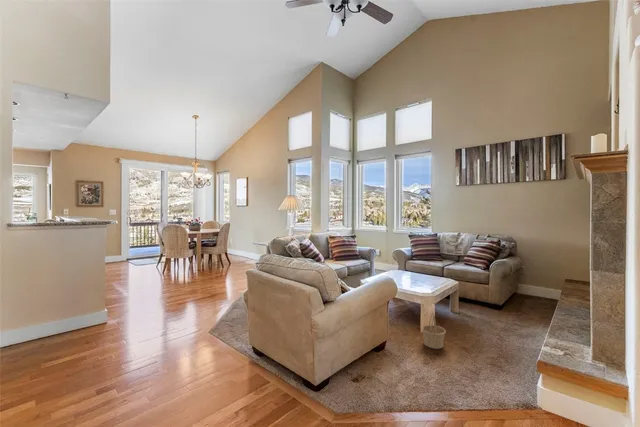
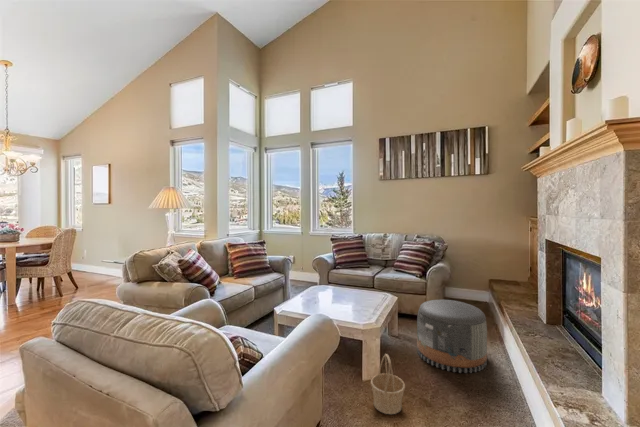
pouf: none [470,285,529,339] -> present [417,300,487,373]

